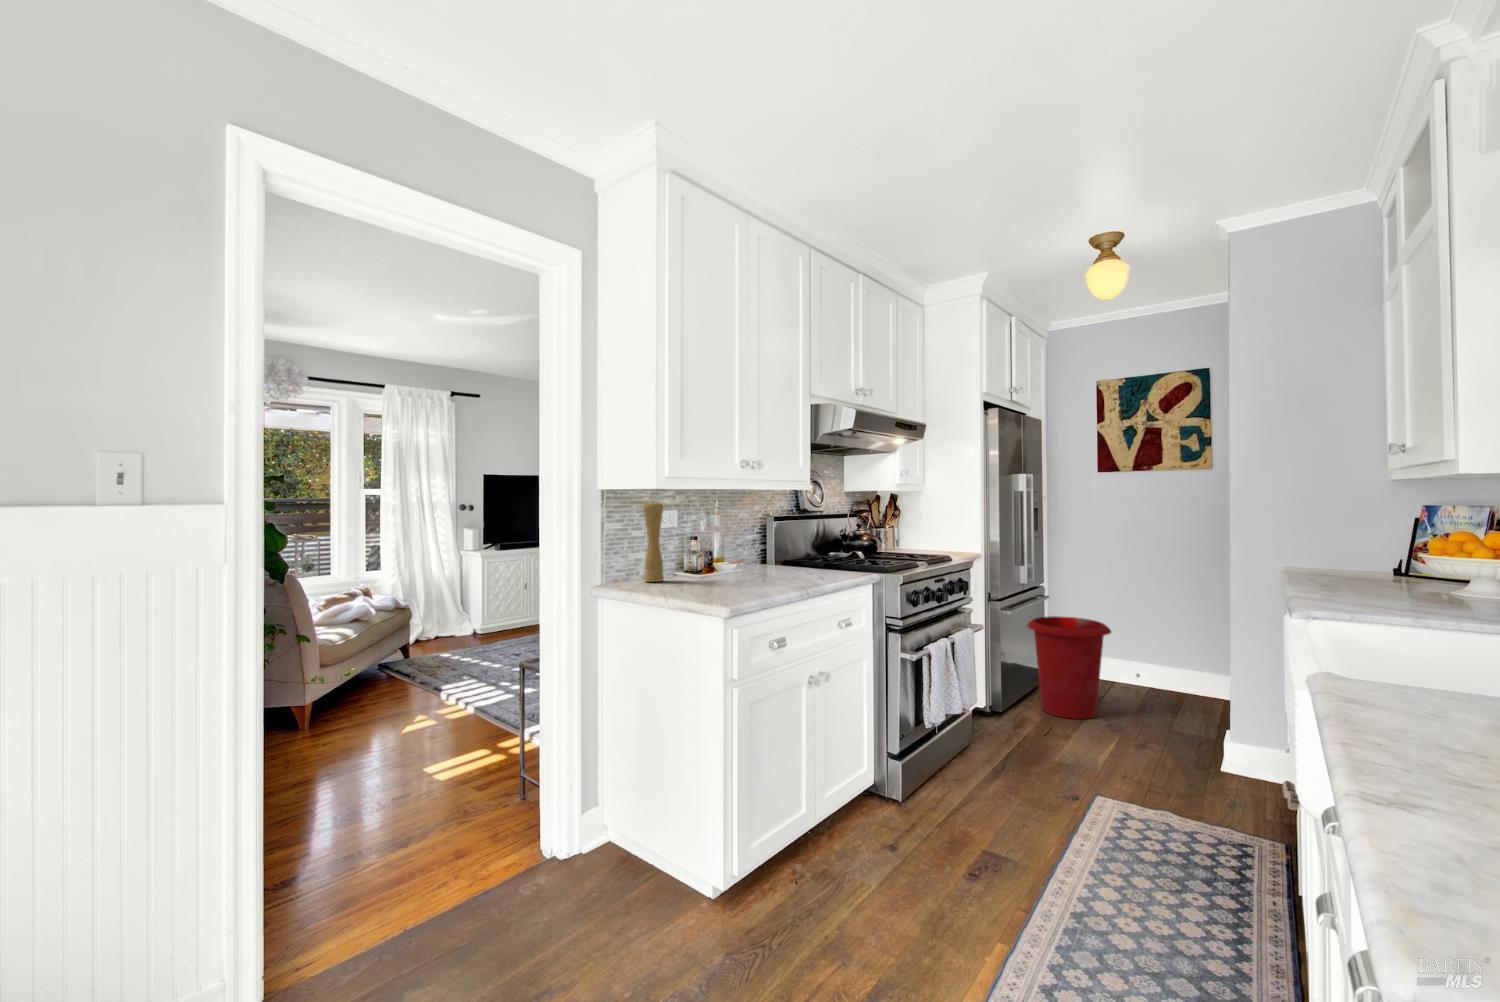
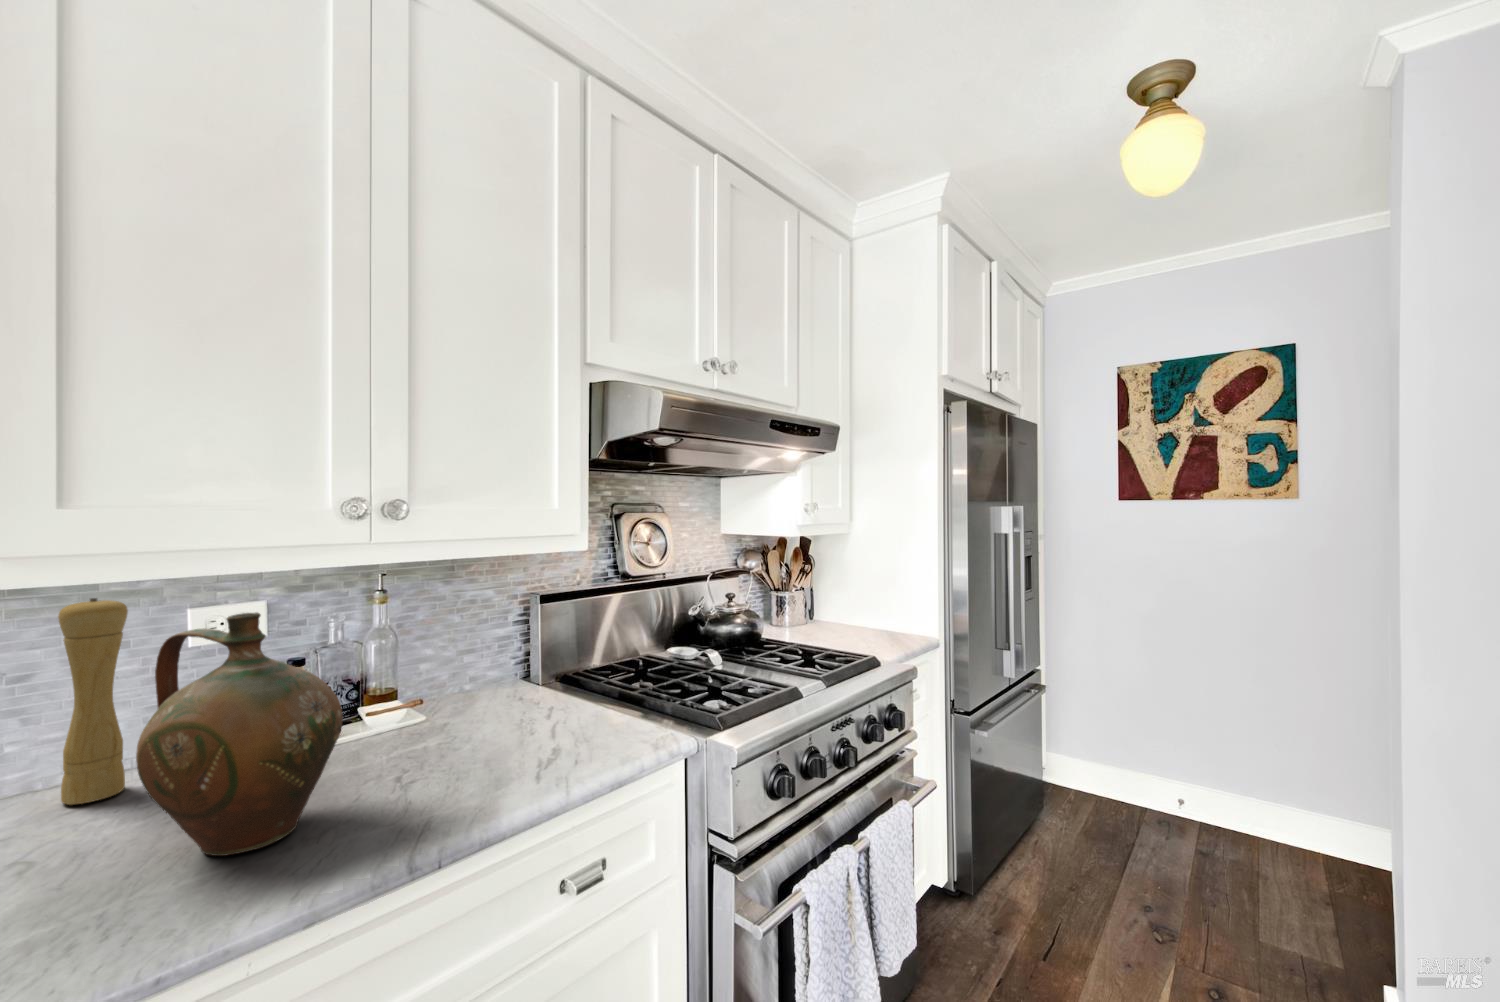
ceramic jug: none [707,502,771,588] -> present [136,613,343,856]
waste bin: present [1027,616,1111,719] -> none [1012,733,1153,921]

